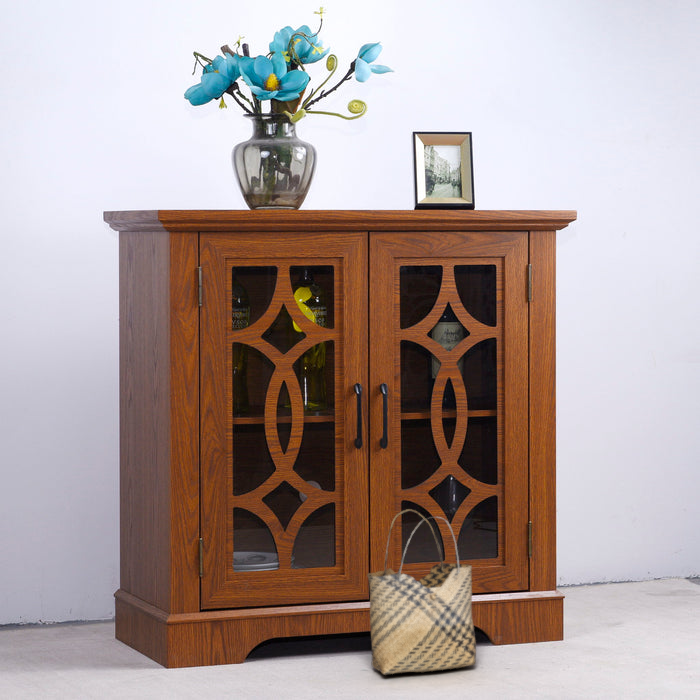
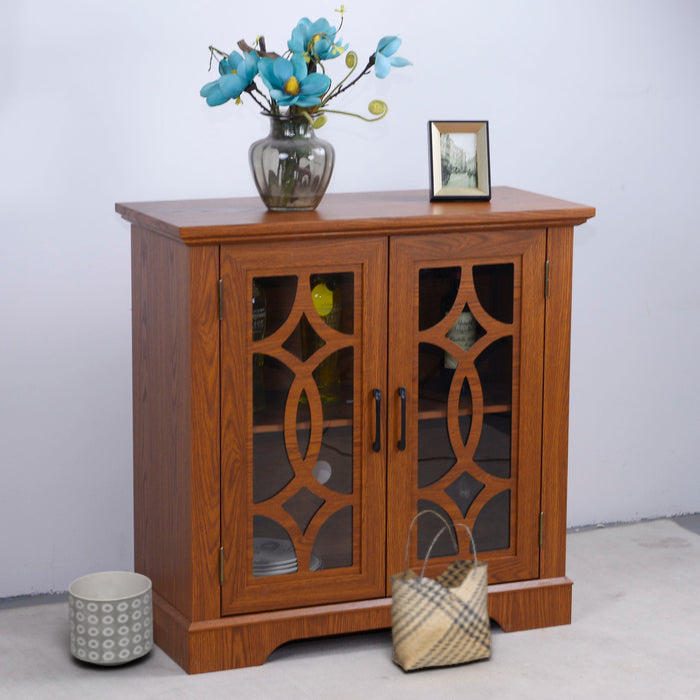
planter: none [43,573,129,668] -> present [68,571,153,666]

